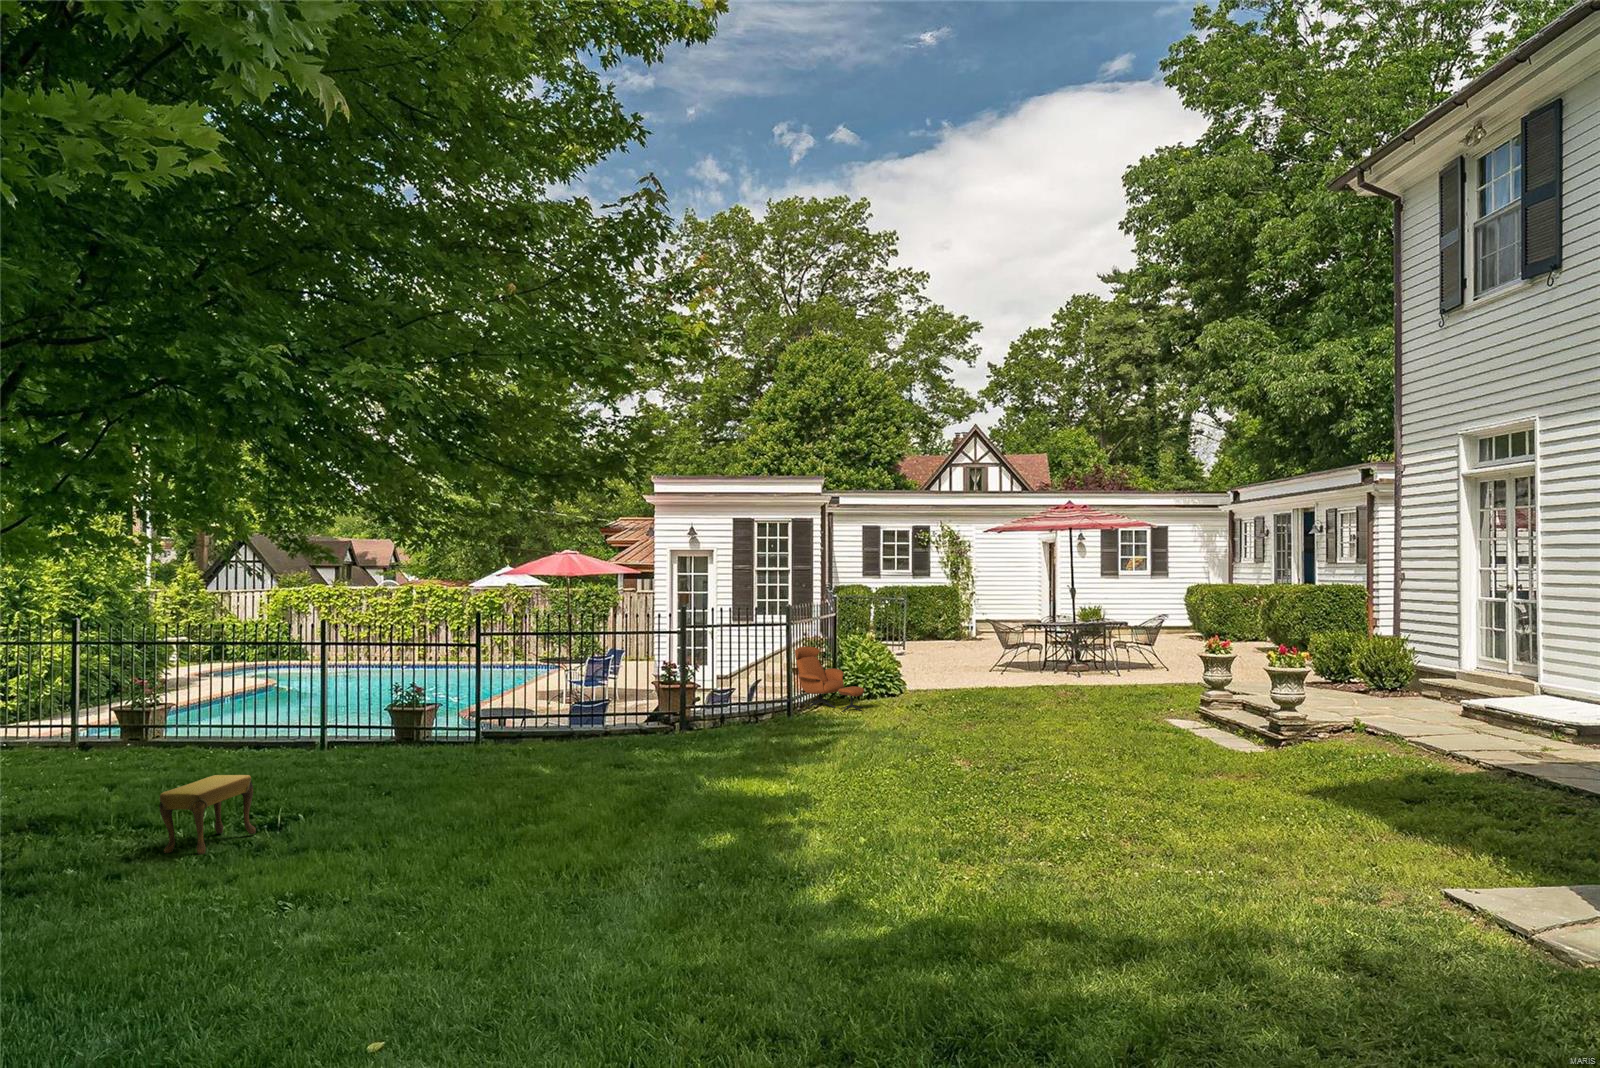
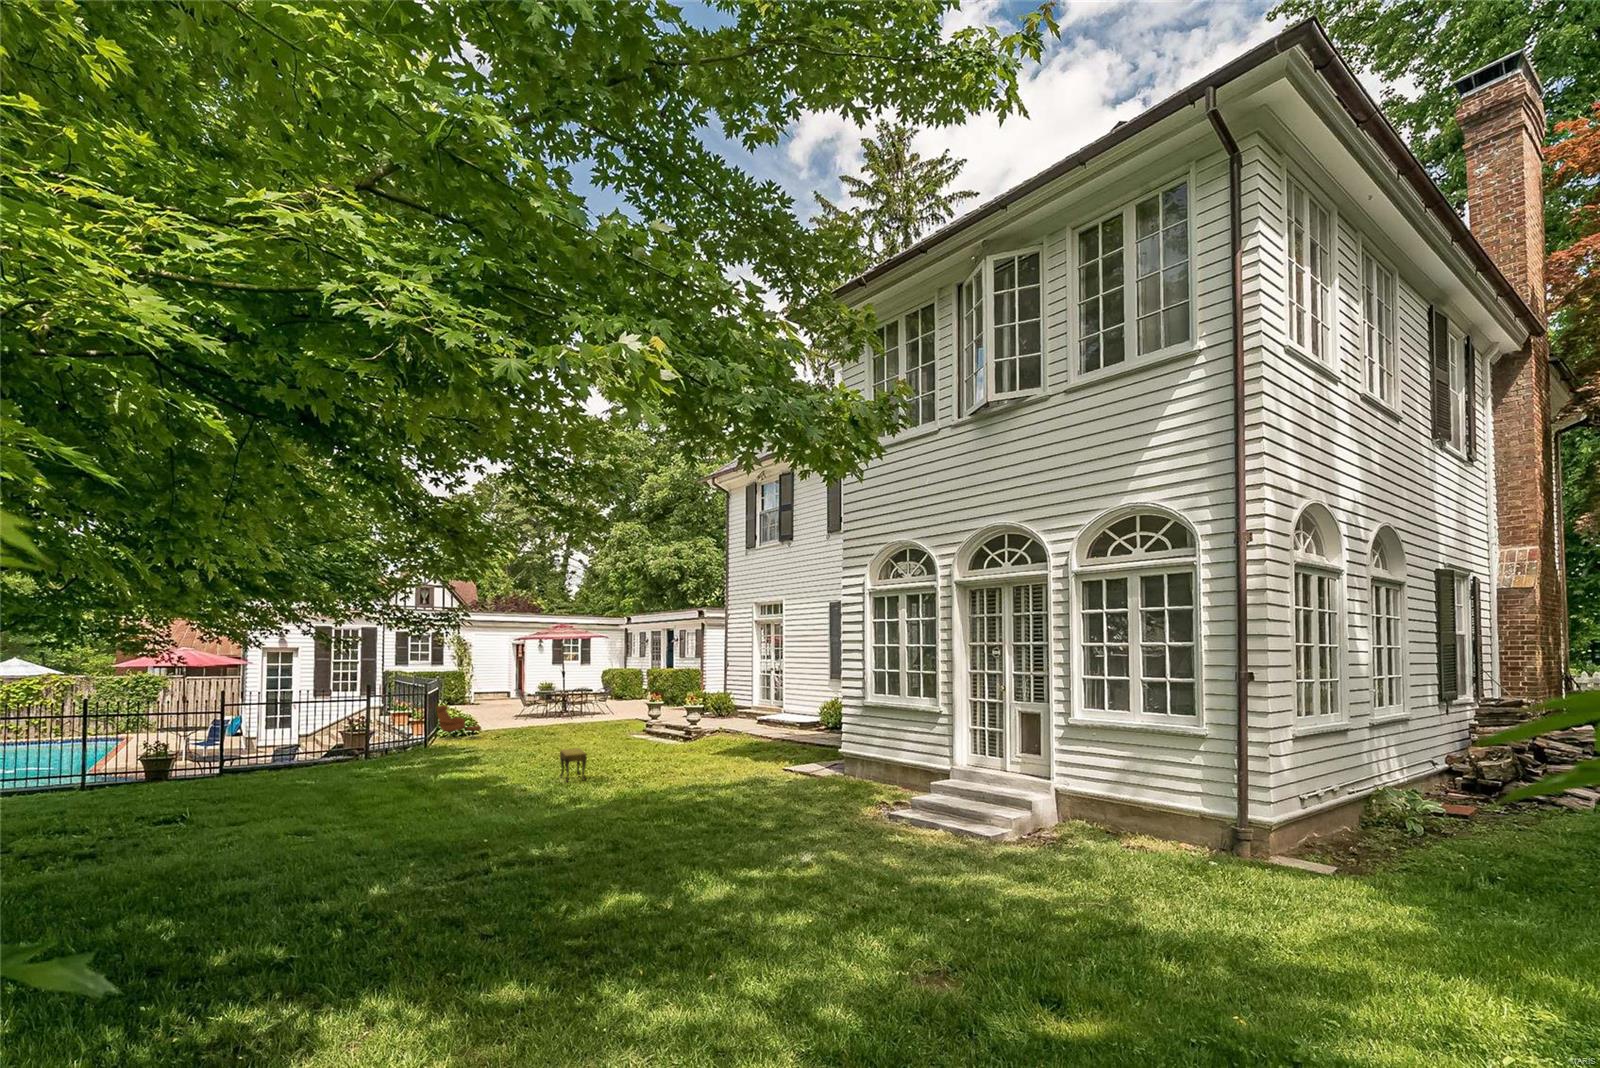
footstool: present [159,775,256,855] -> present [560,748,587,782]

